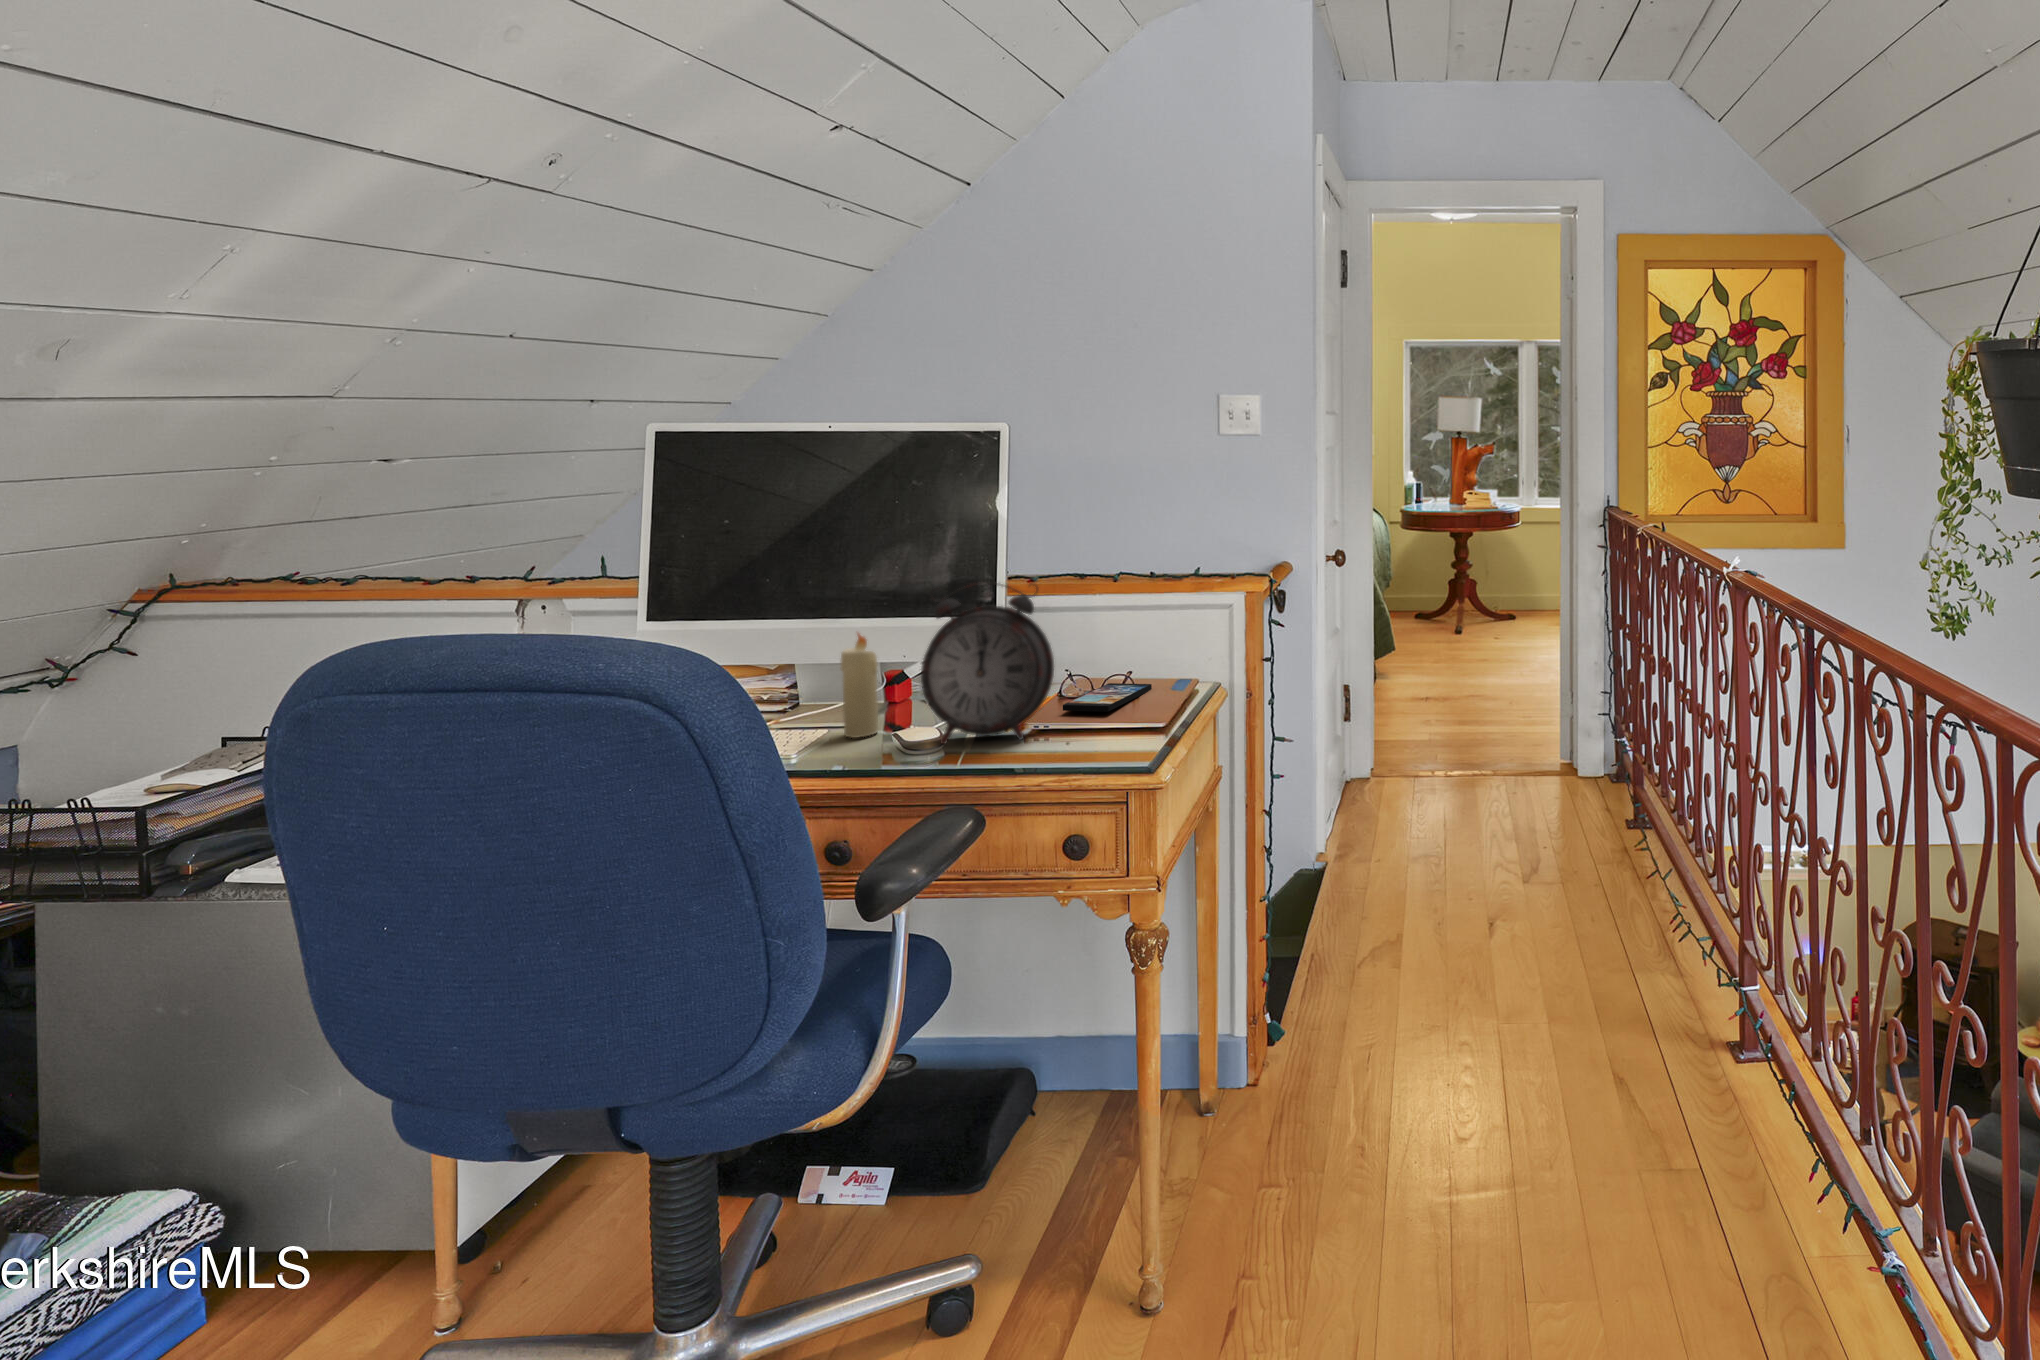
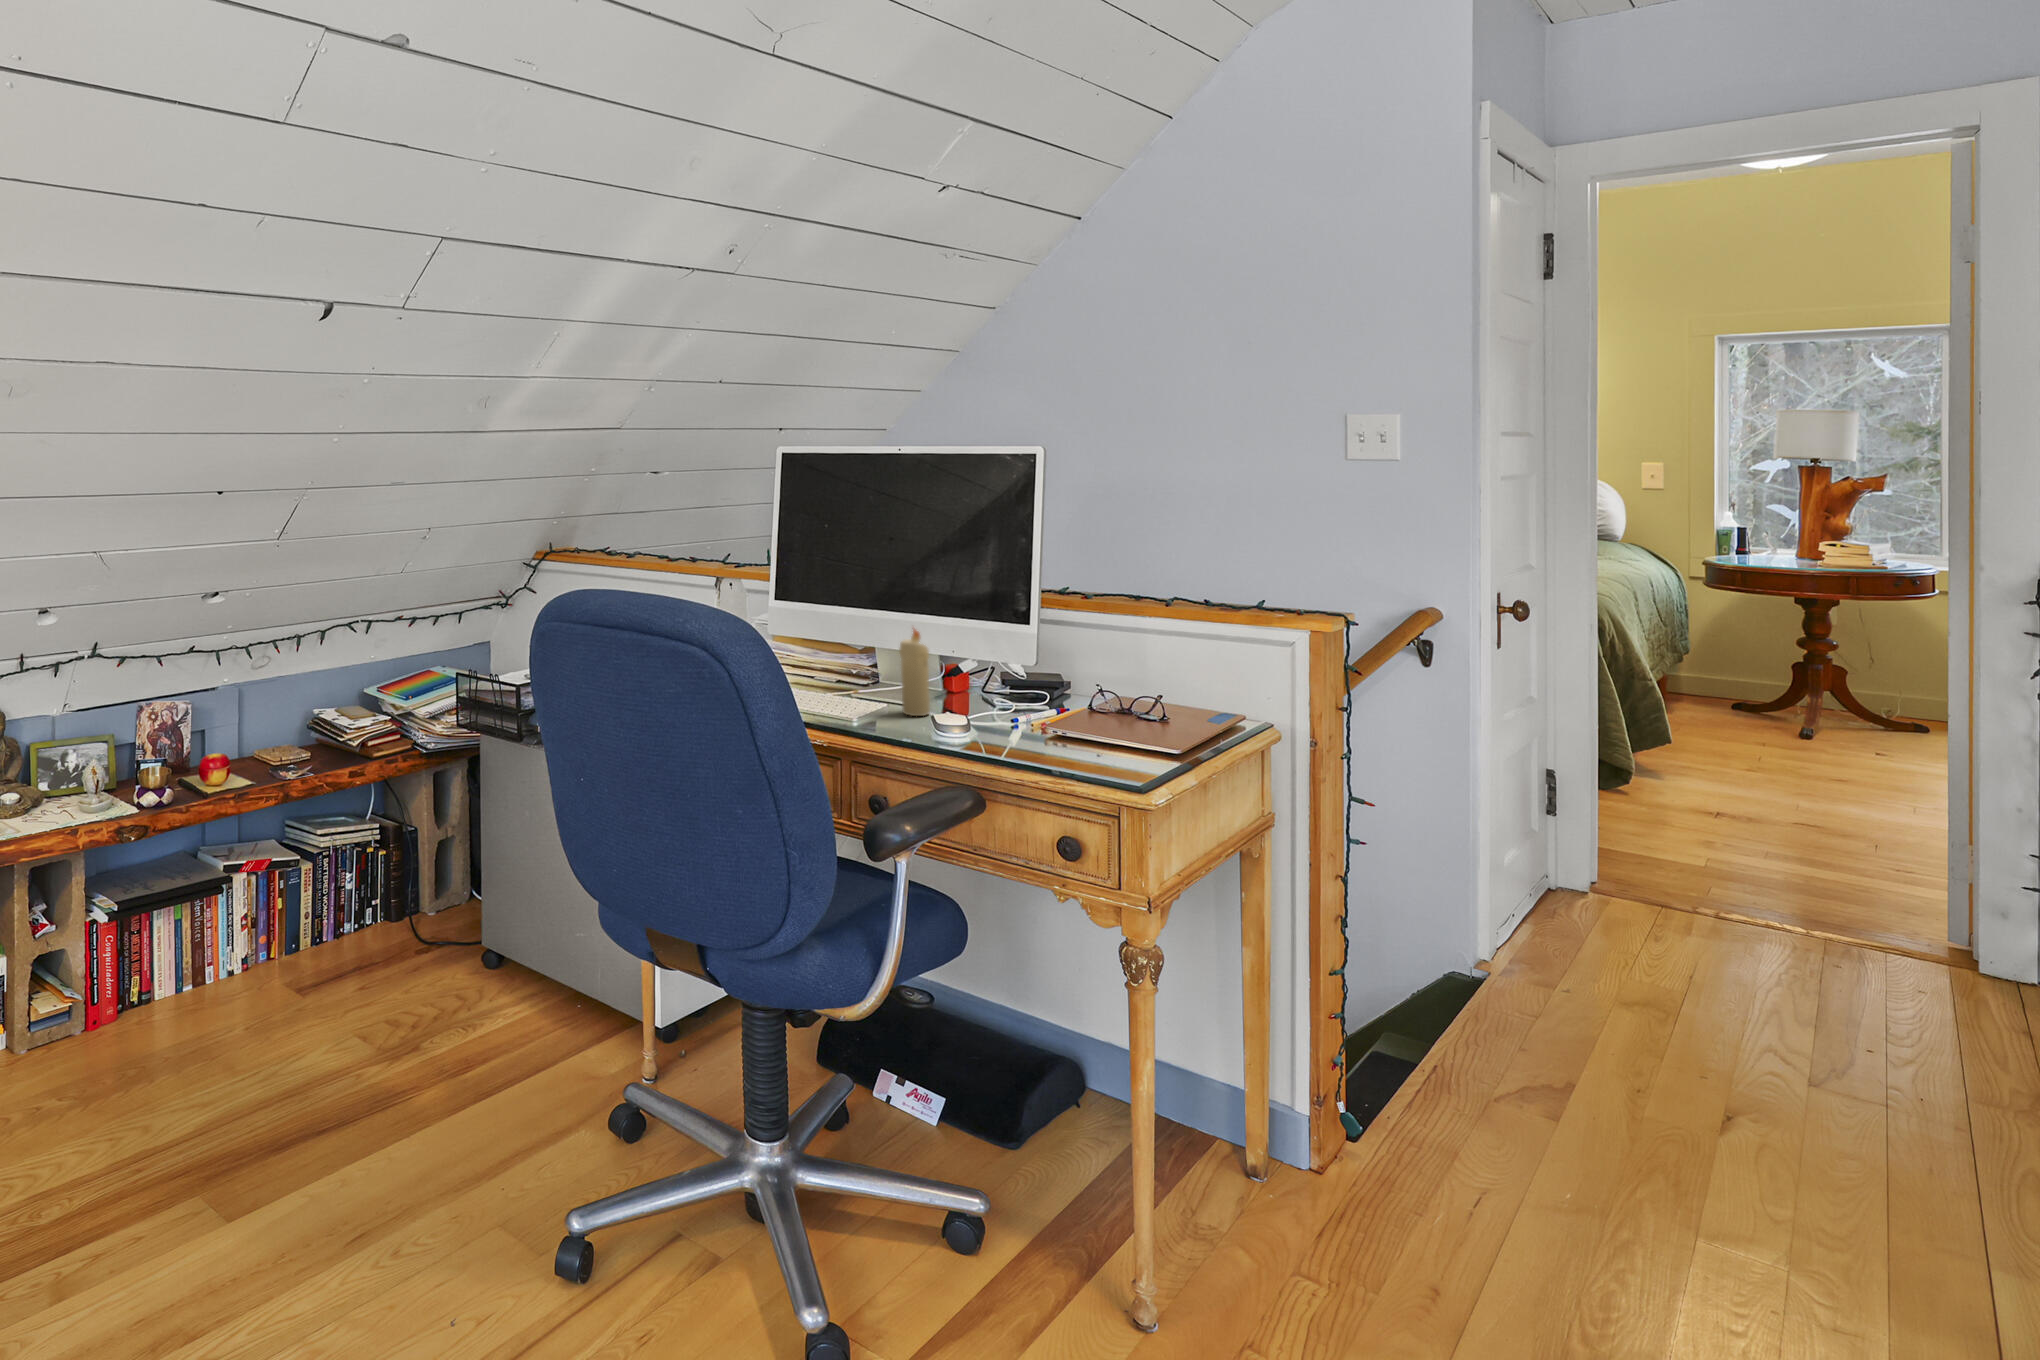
alarm clock: present [921,584,1054,744] -> none [954,596,1071,743]
smartphone: present [1063,683,1152,712] -> none [1086,708,1184,733]

